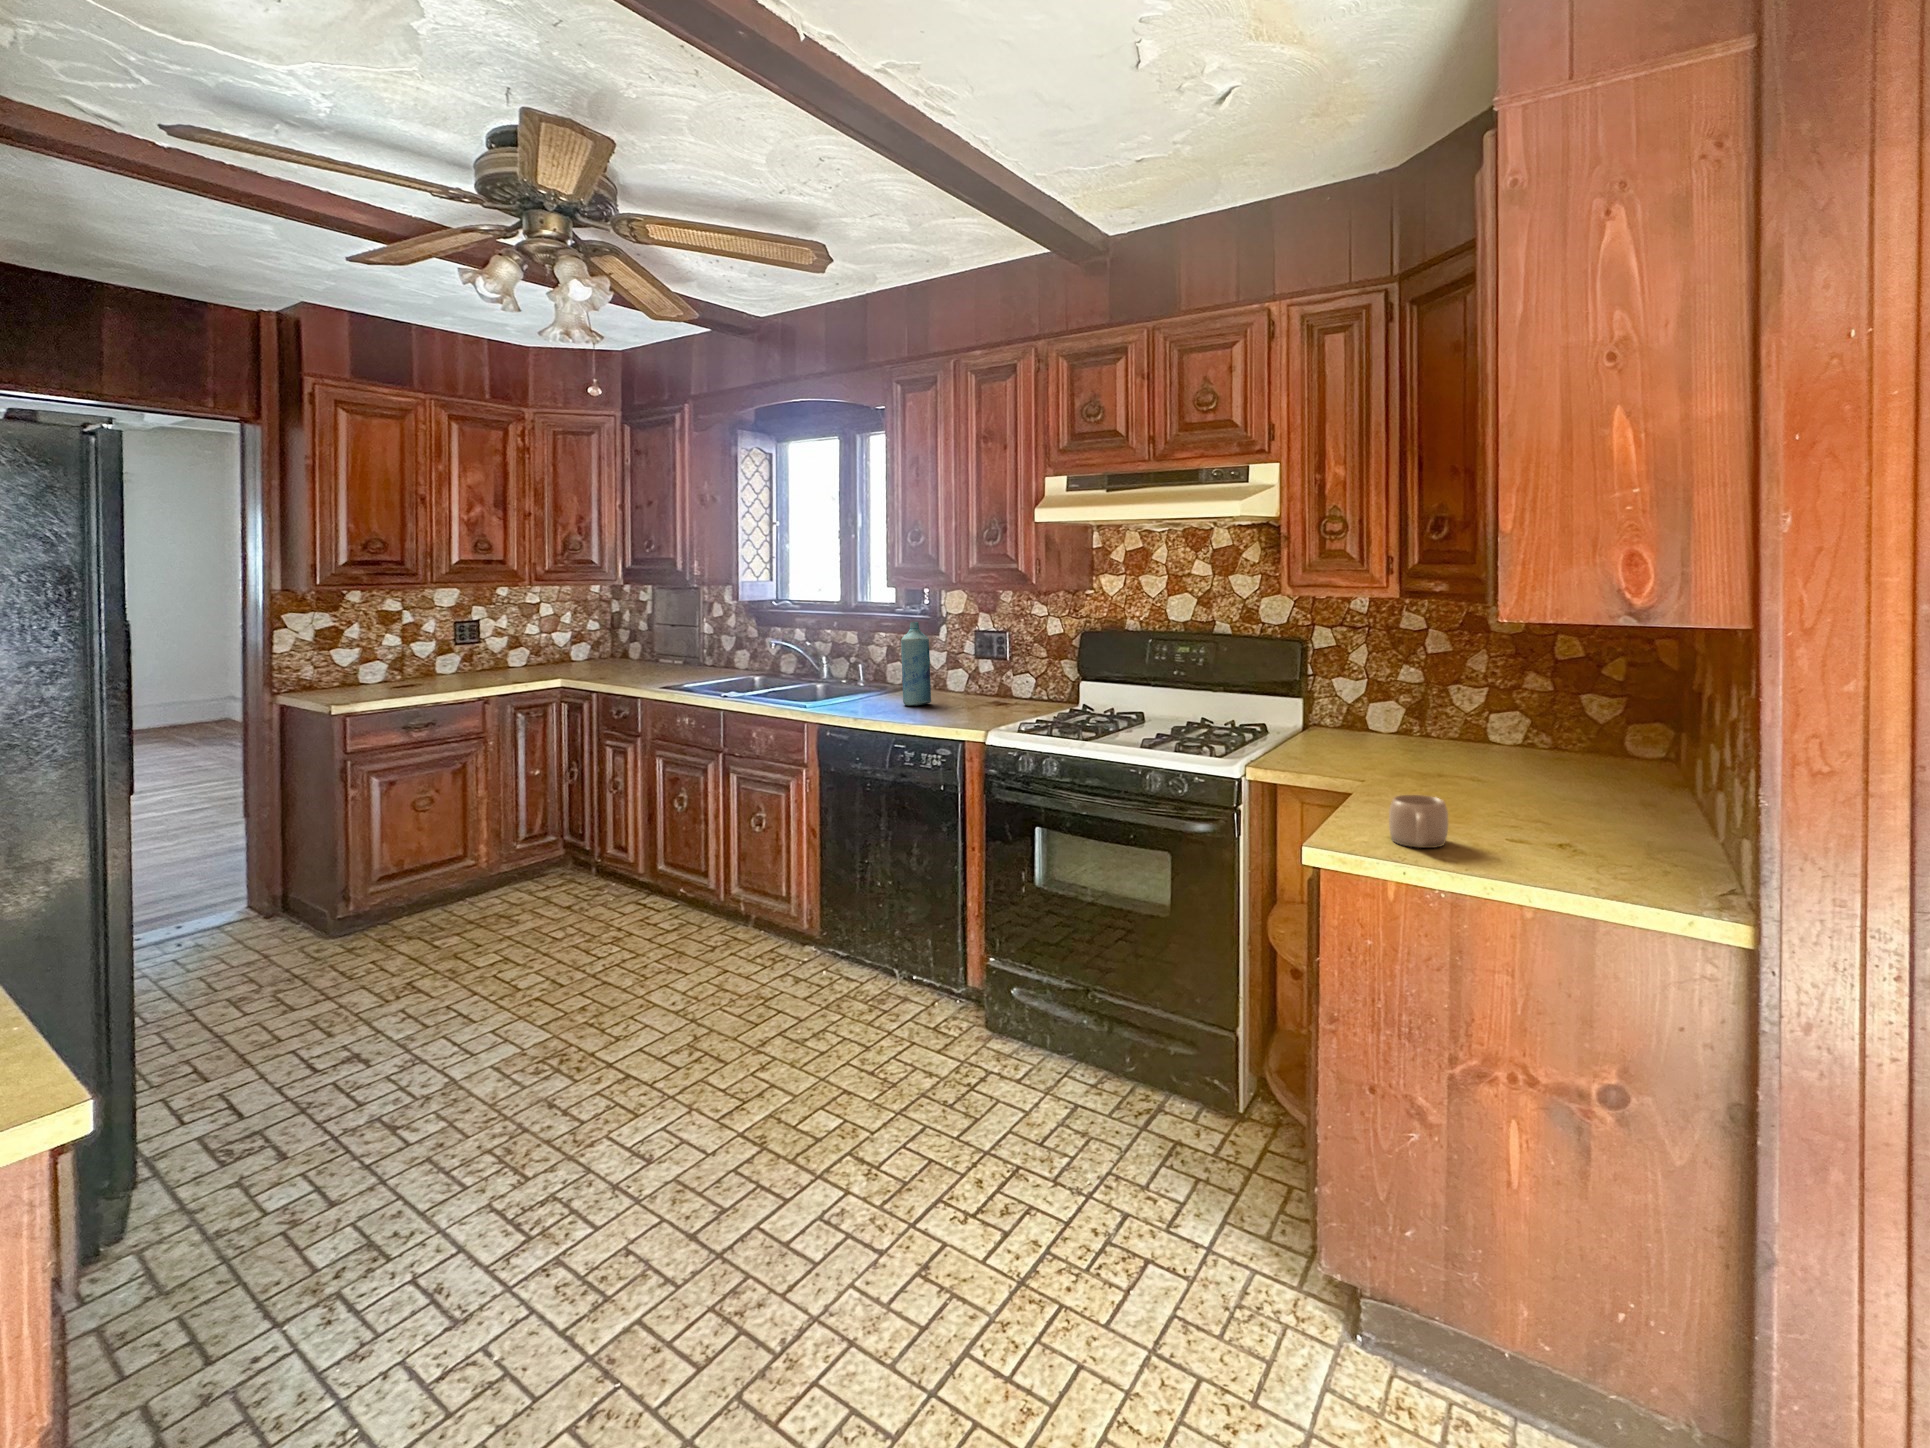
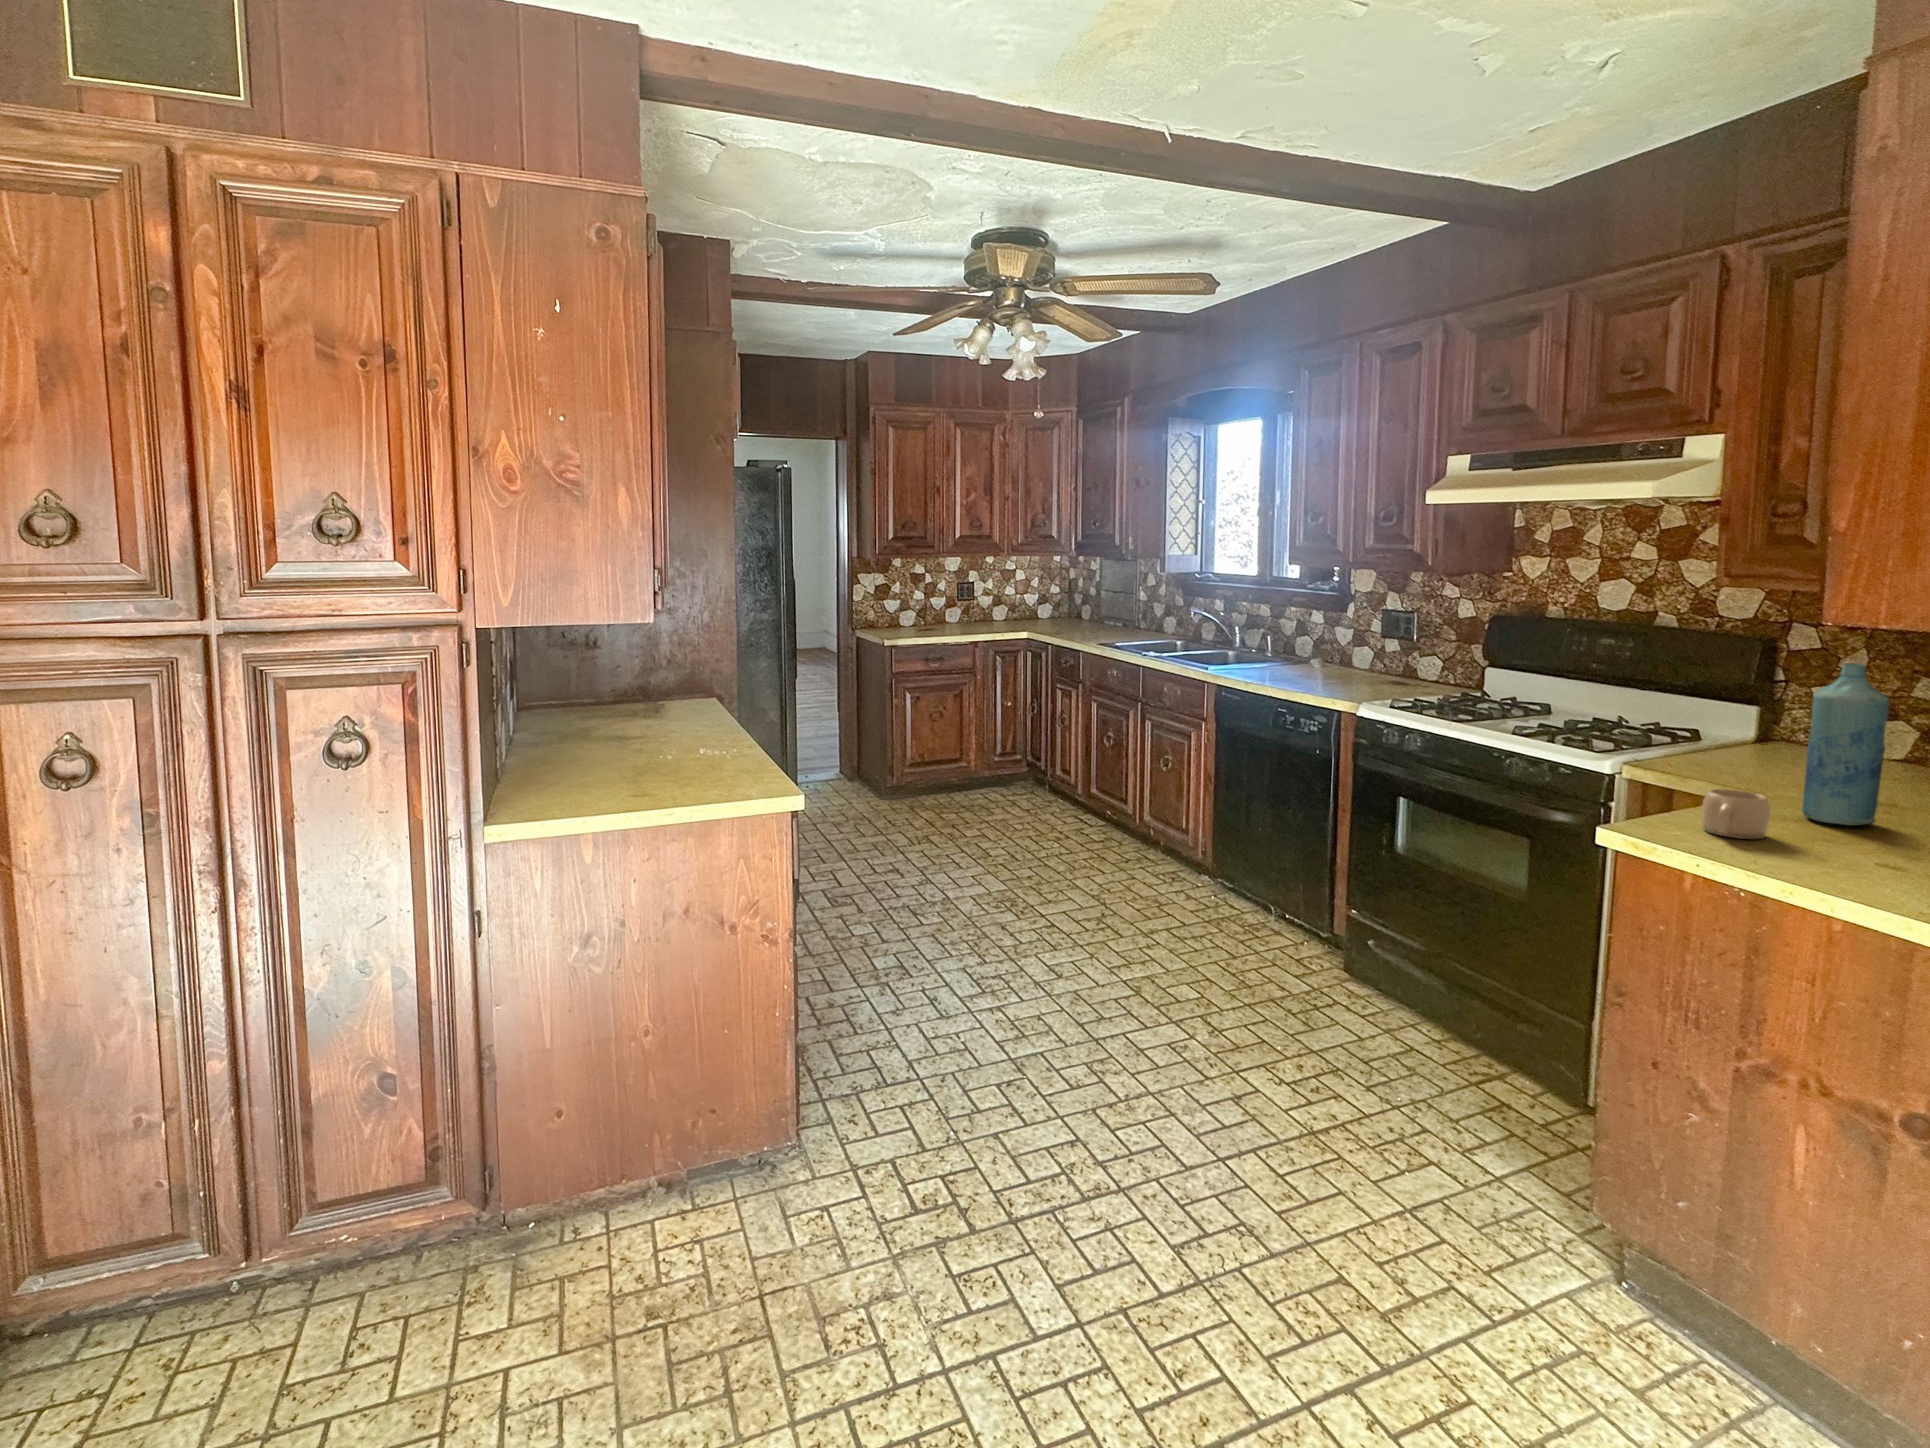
bottle: present [901,622,931,706] -> present [1802,663,1889,826]

